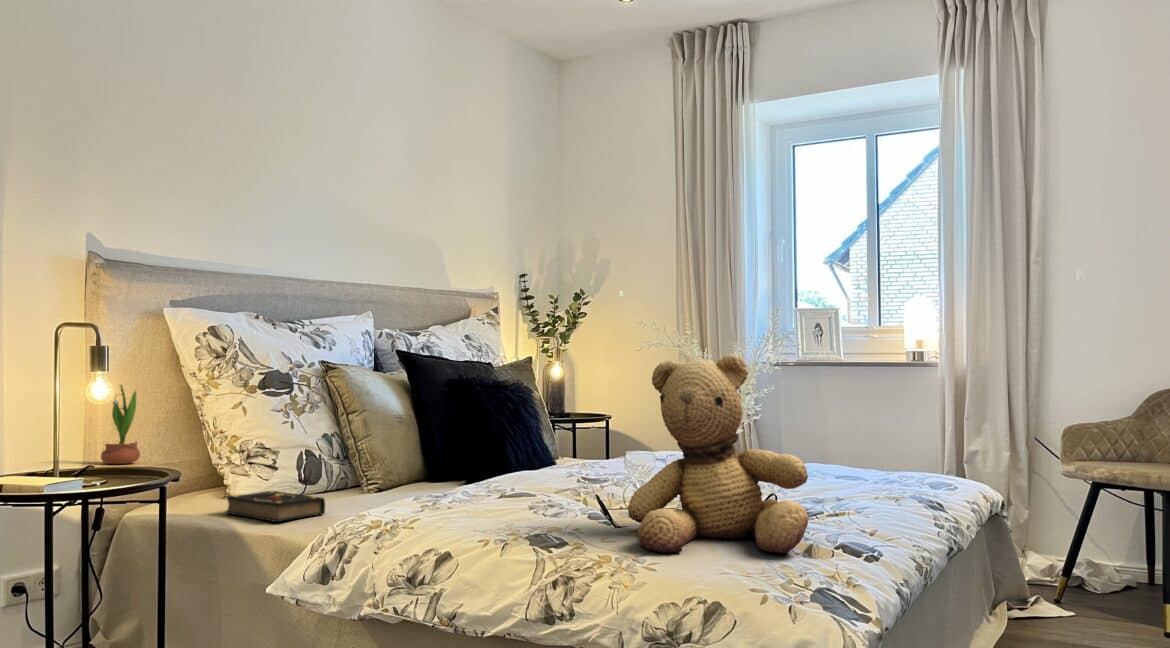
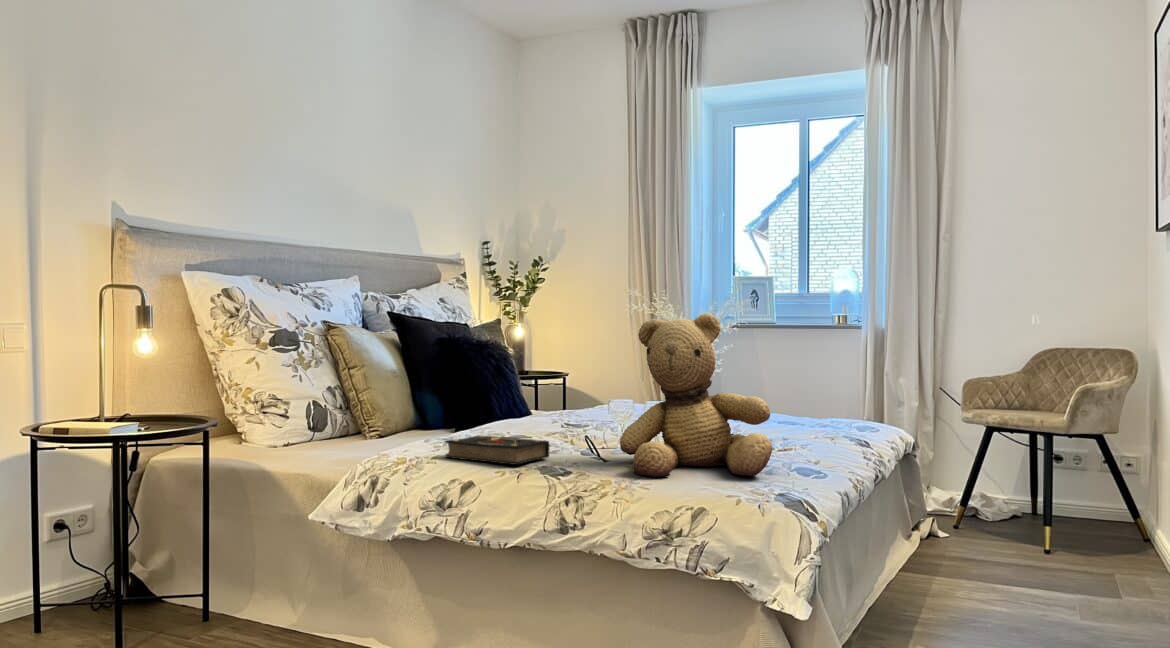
potted flower: present [101,385,140,464] -> none [120,332,162,414]
book: present [225,491,325,522] -> present [445,435,549,465]

